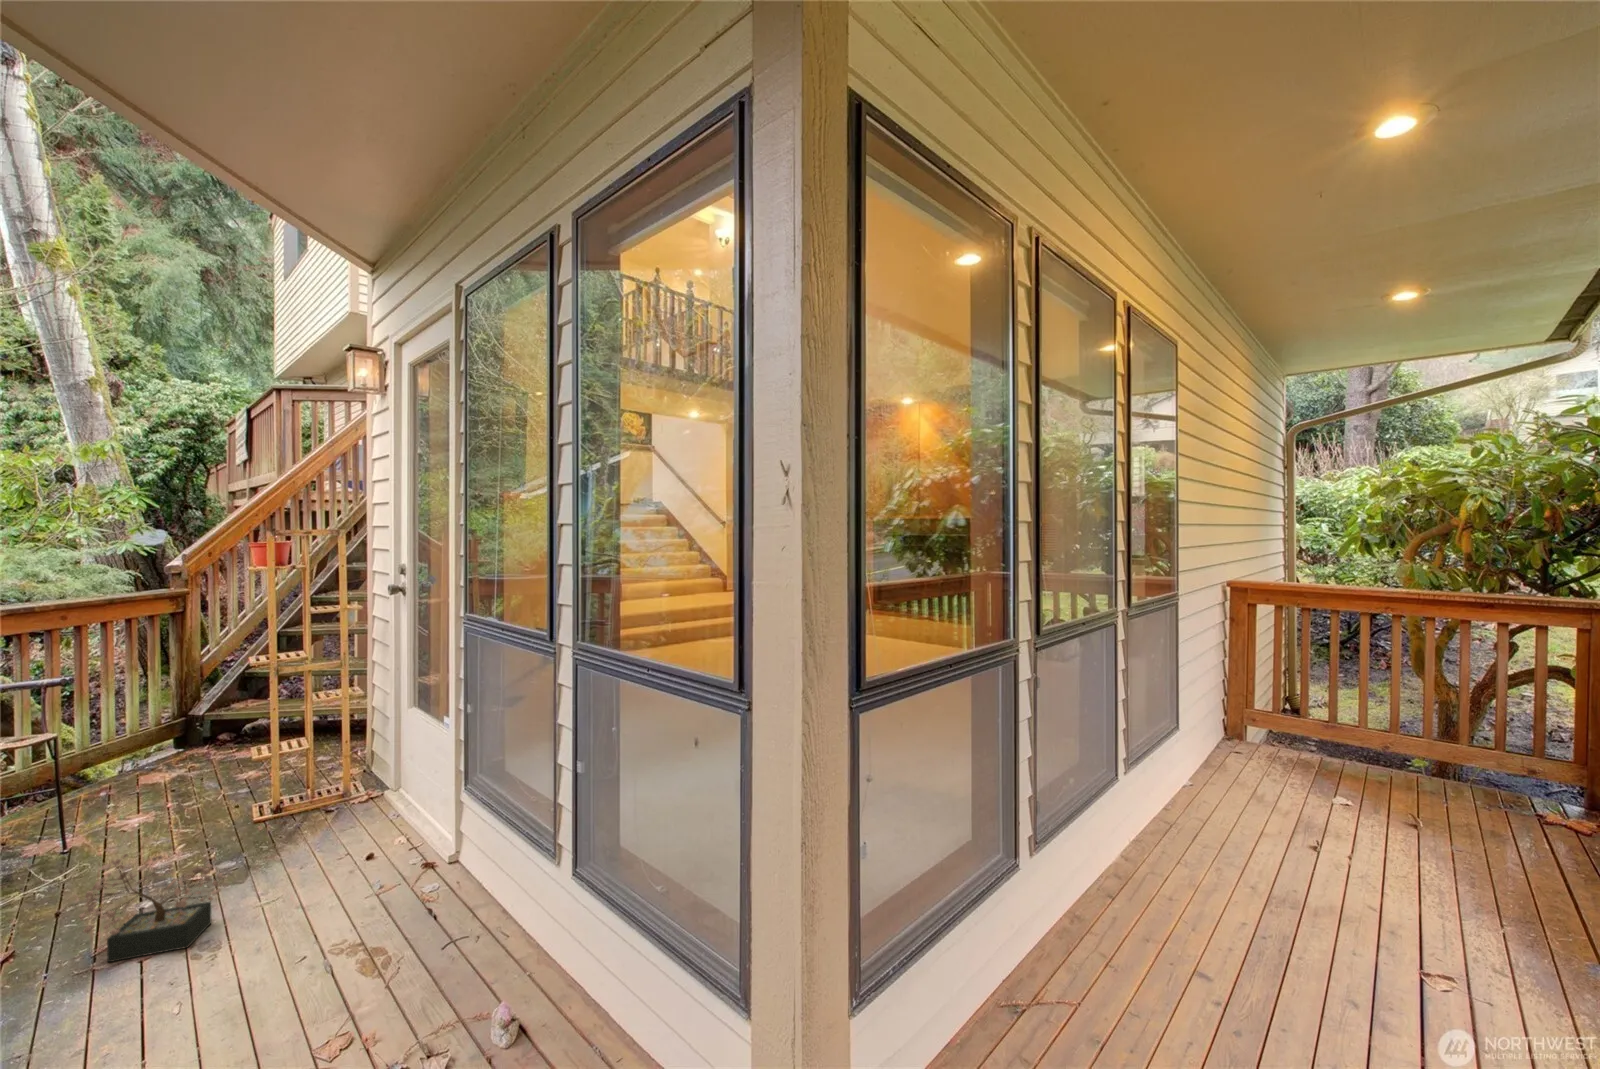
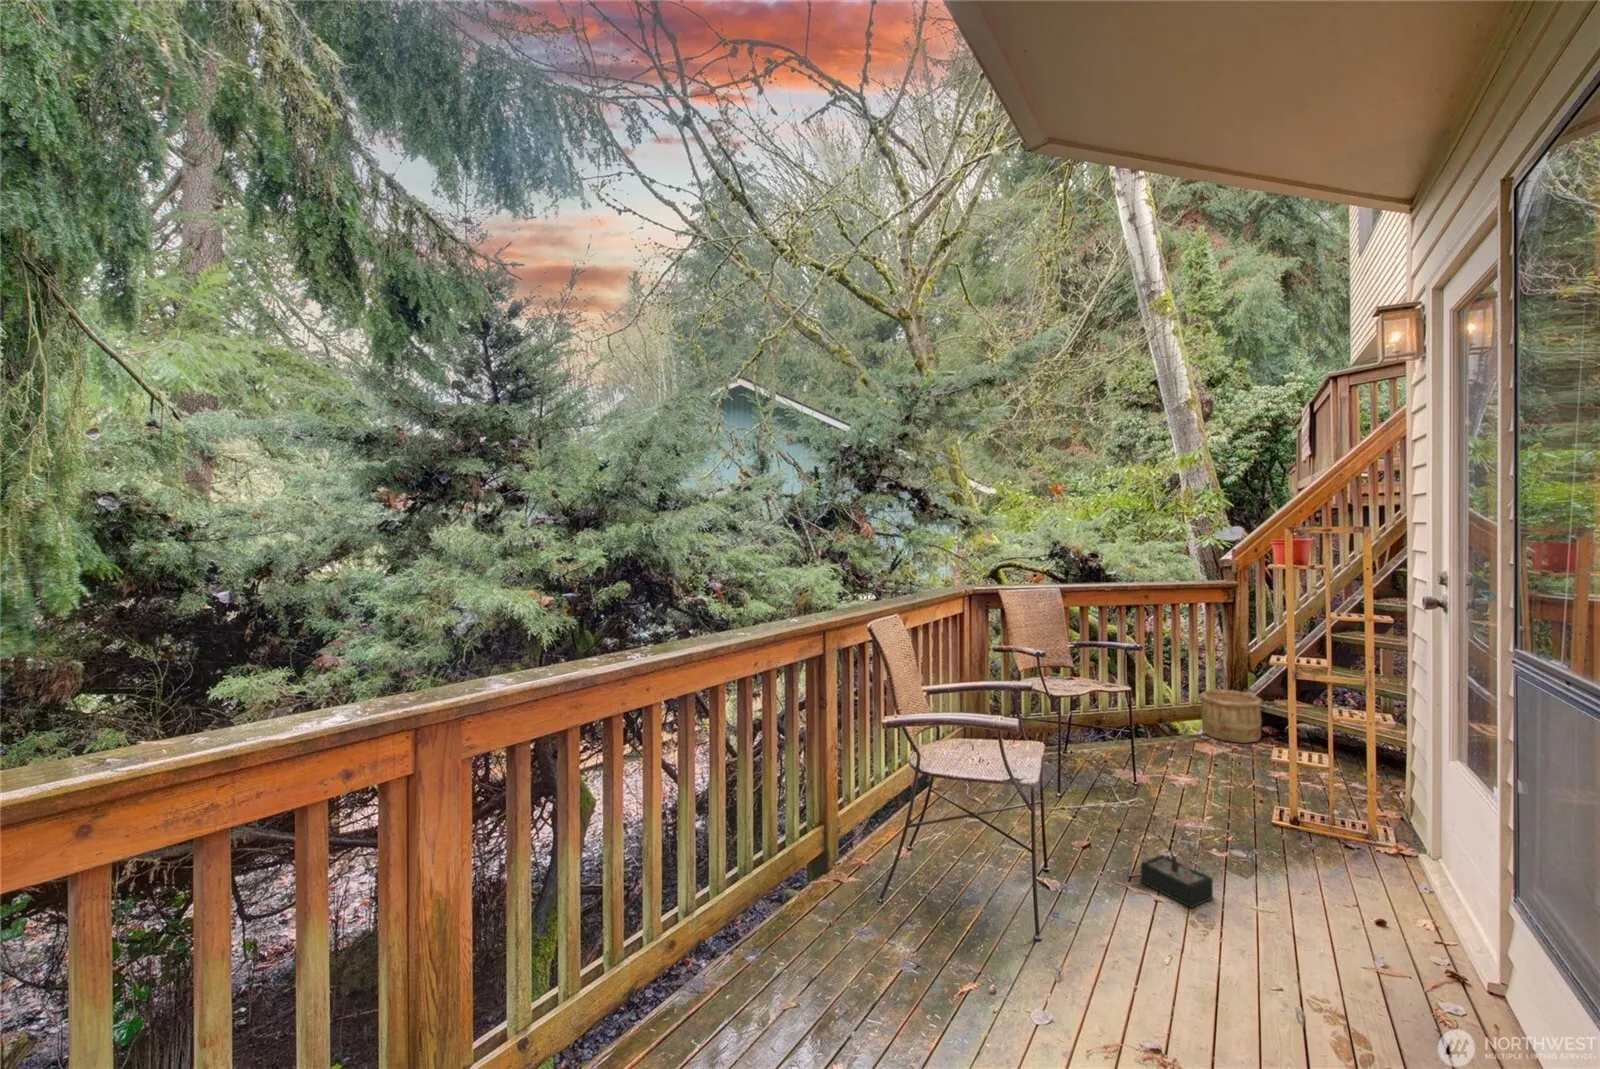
wooden bucket: none [139,706,222,767] -> present [1200,689,1262,743]

